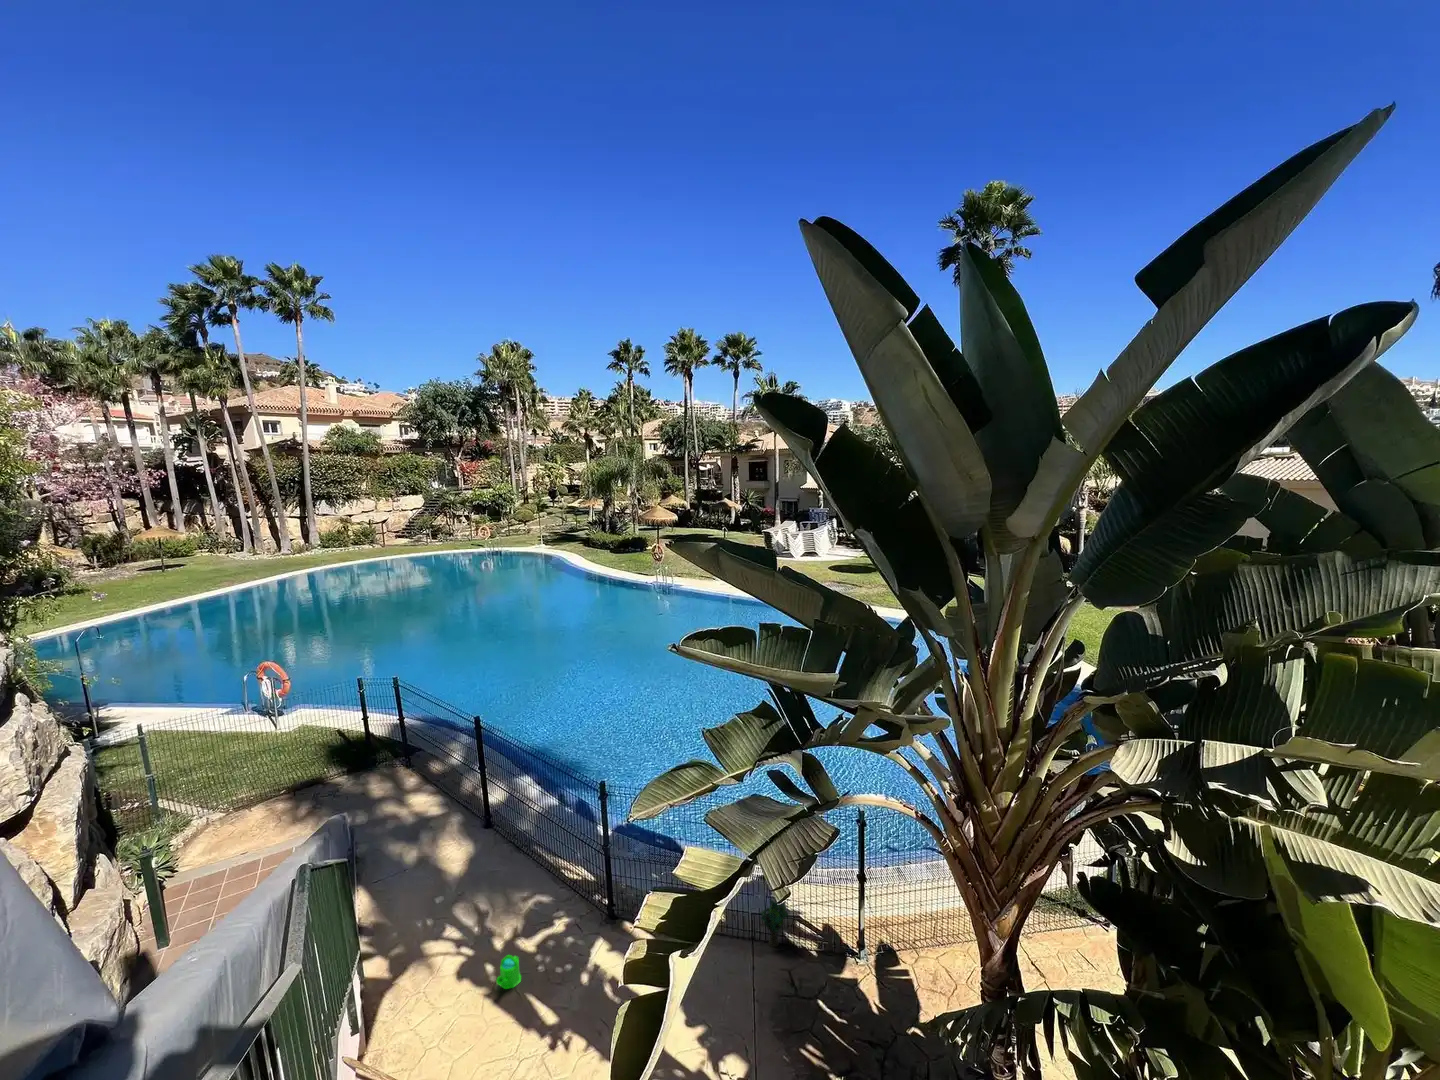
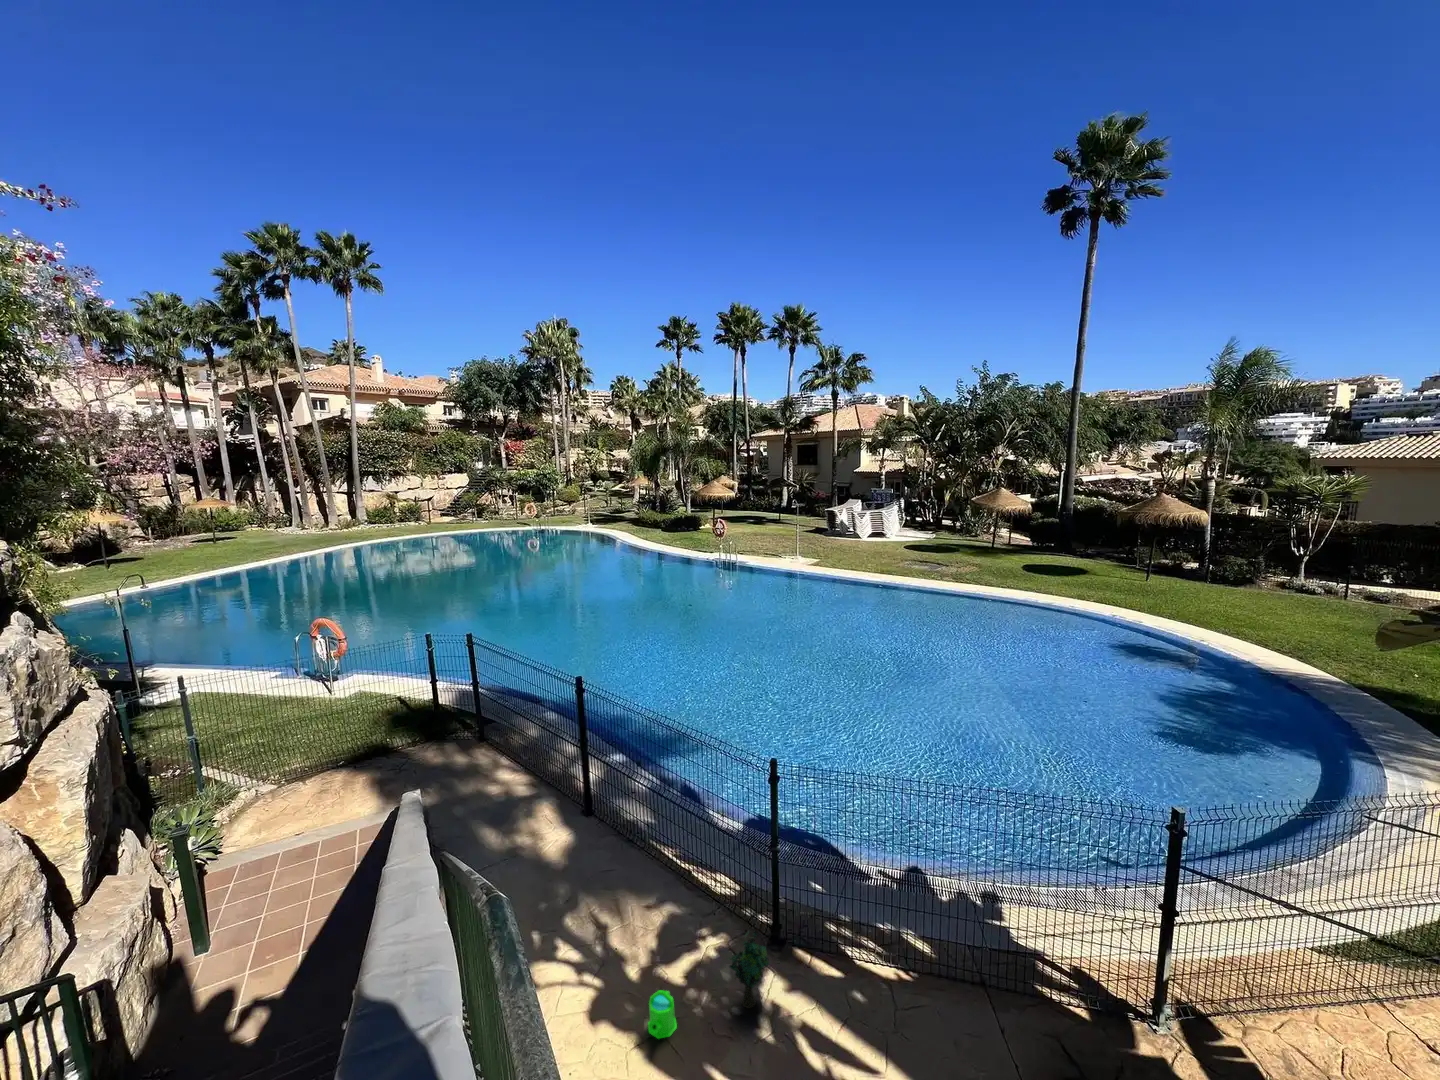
decorative plant: present [760,900,788,947] -> present [729,931,769,1008]

